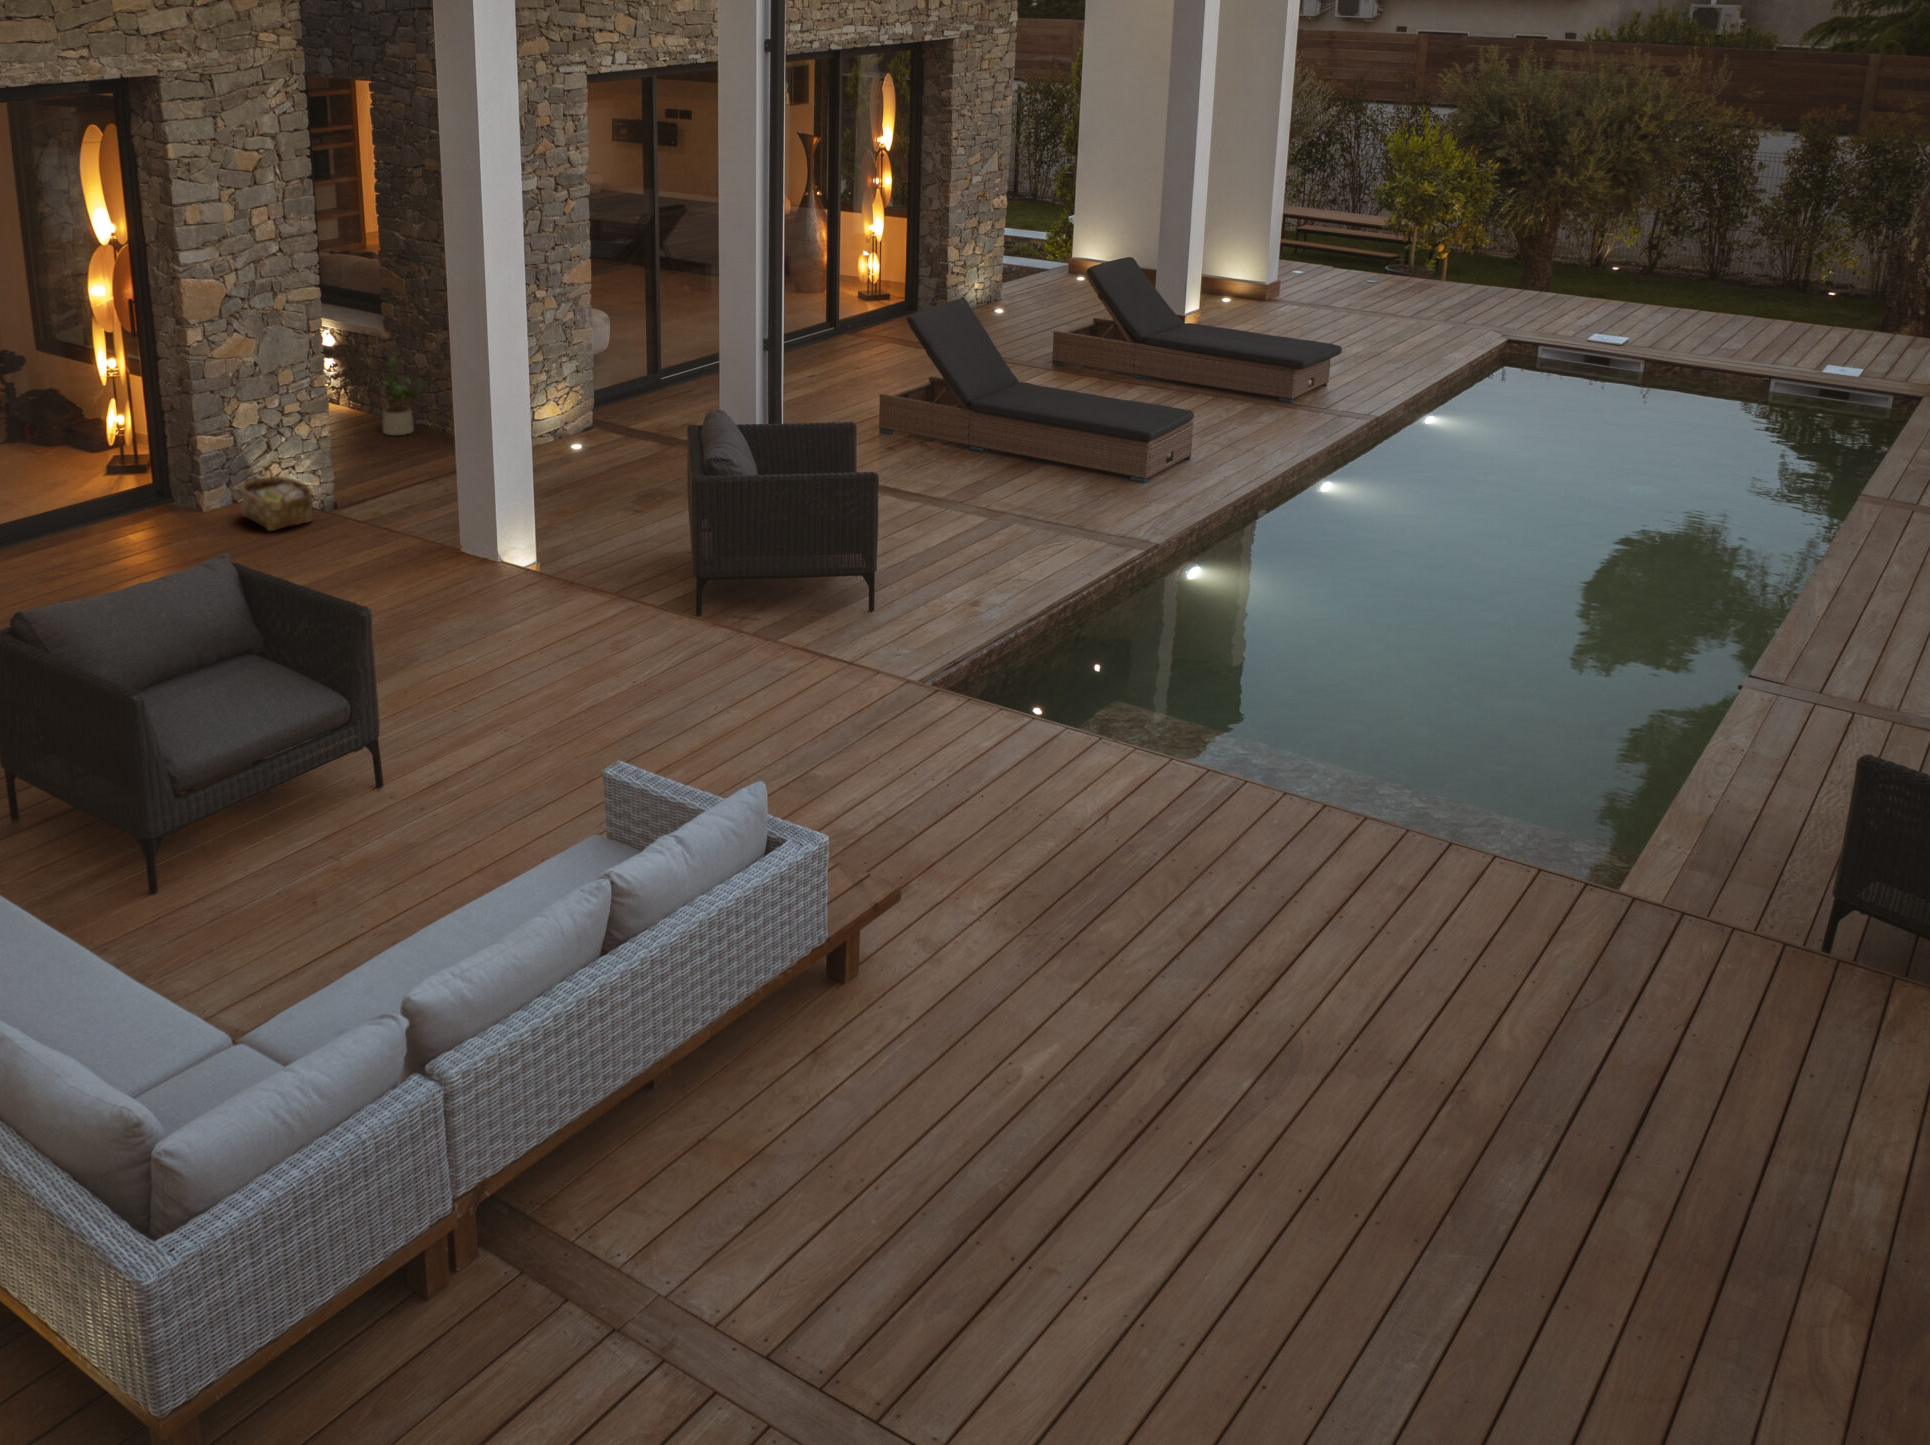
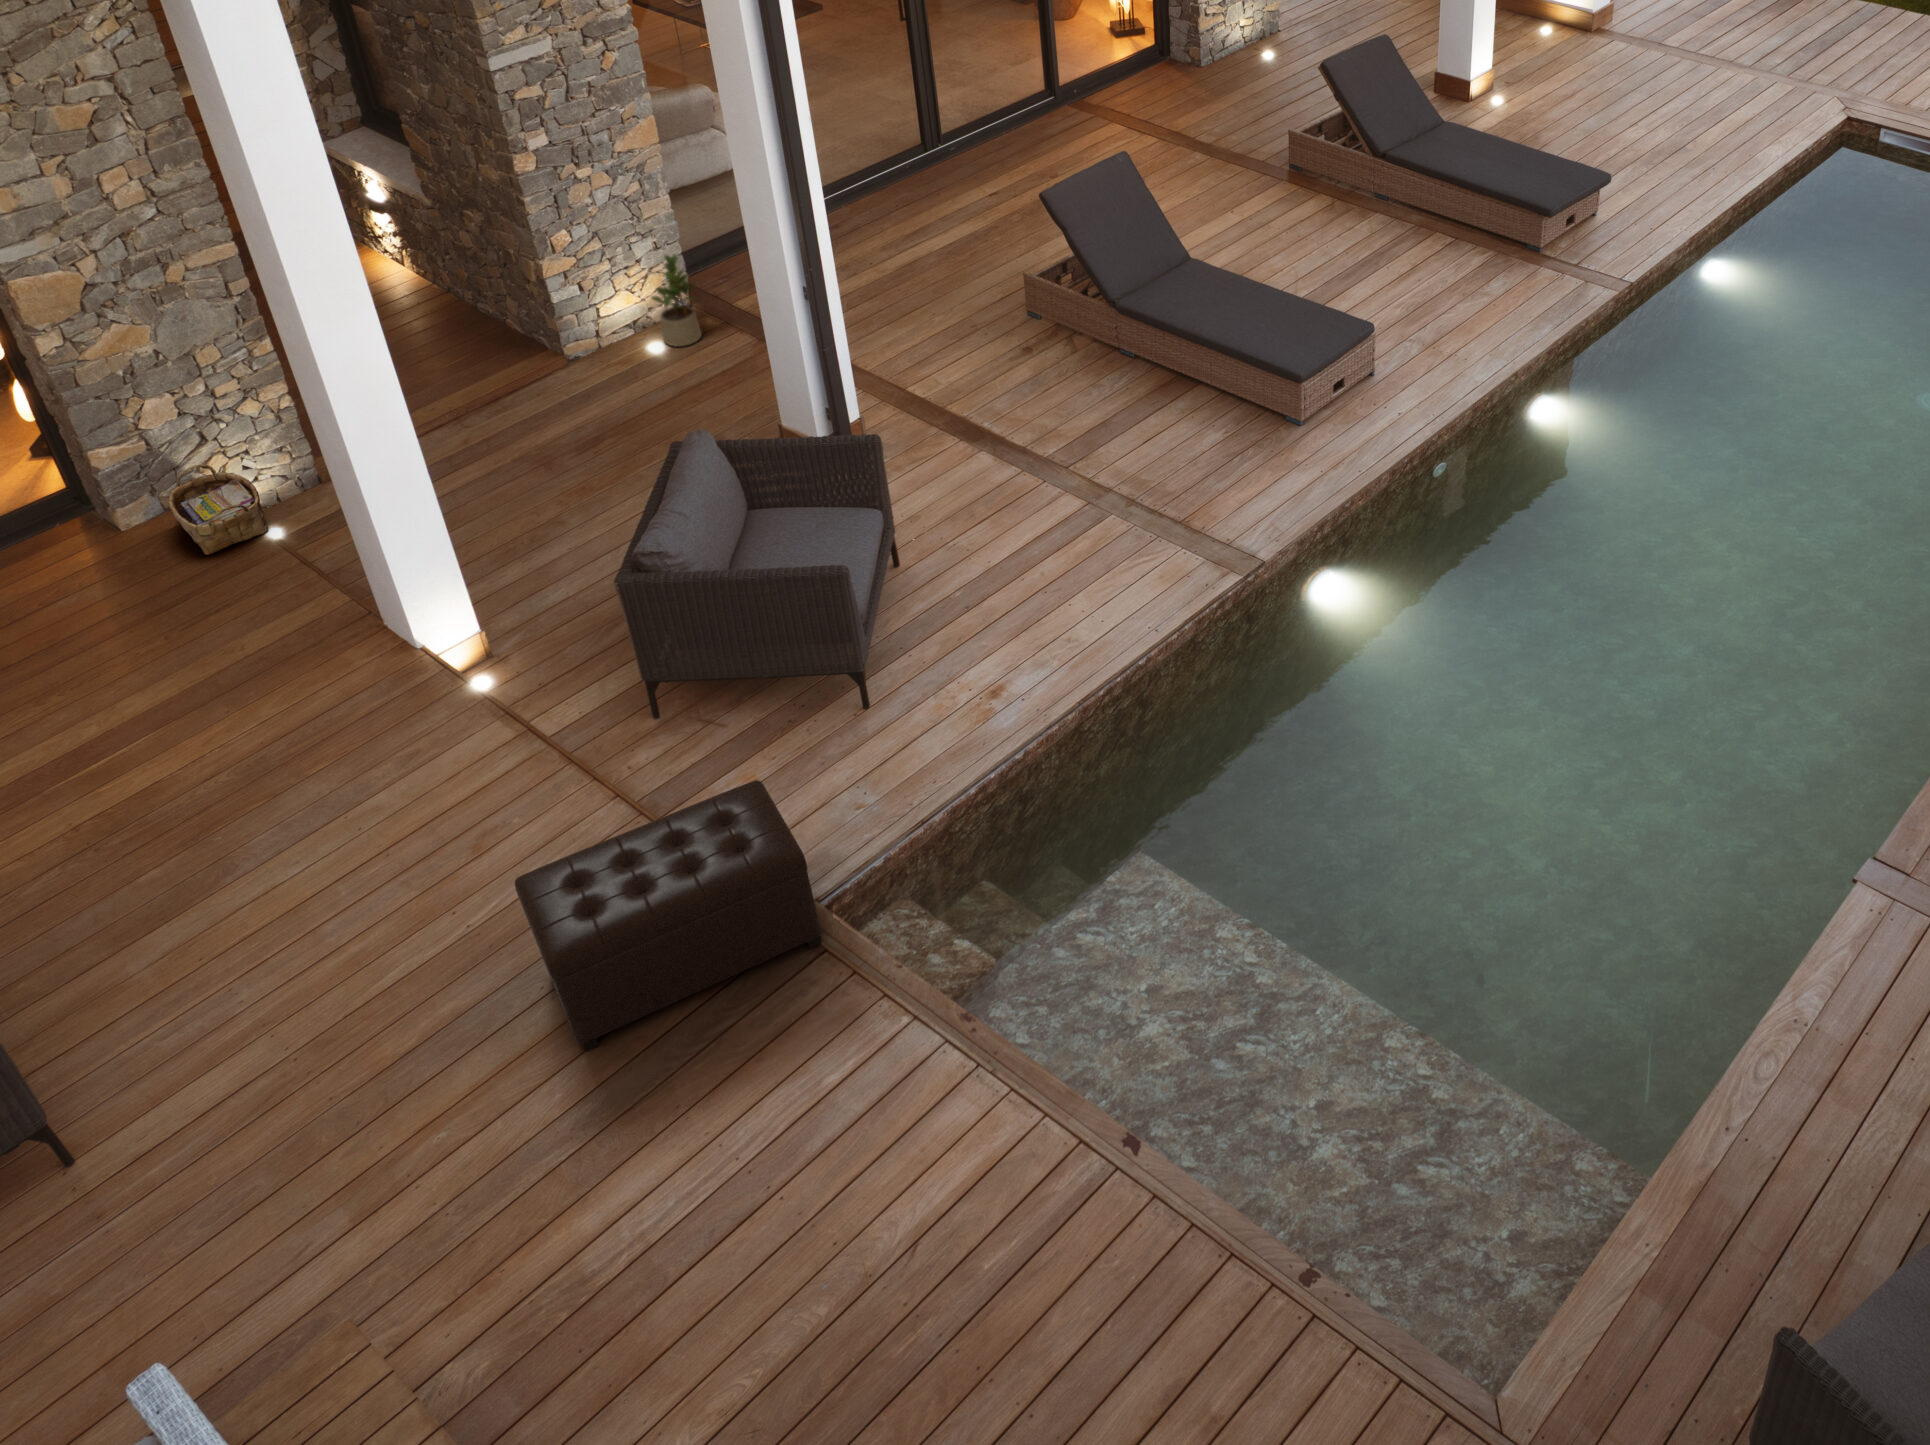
potted plant: present [383,357,419,435] -> present [652,255,702,346]
ottoman: none [688,574,917,753] -> present [515,780,821,1051]

